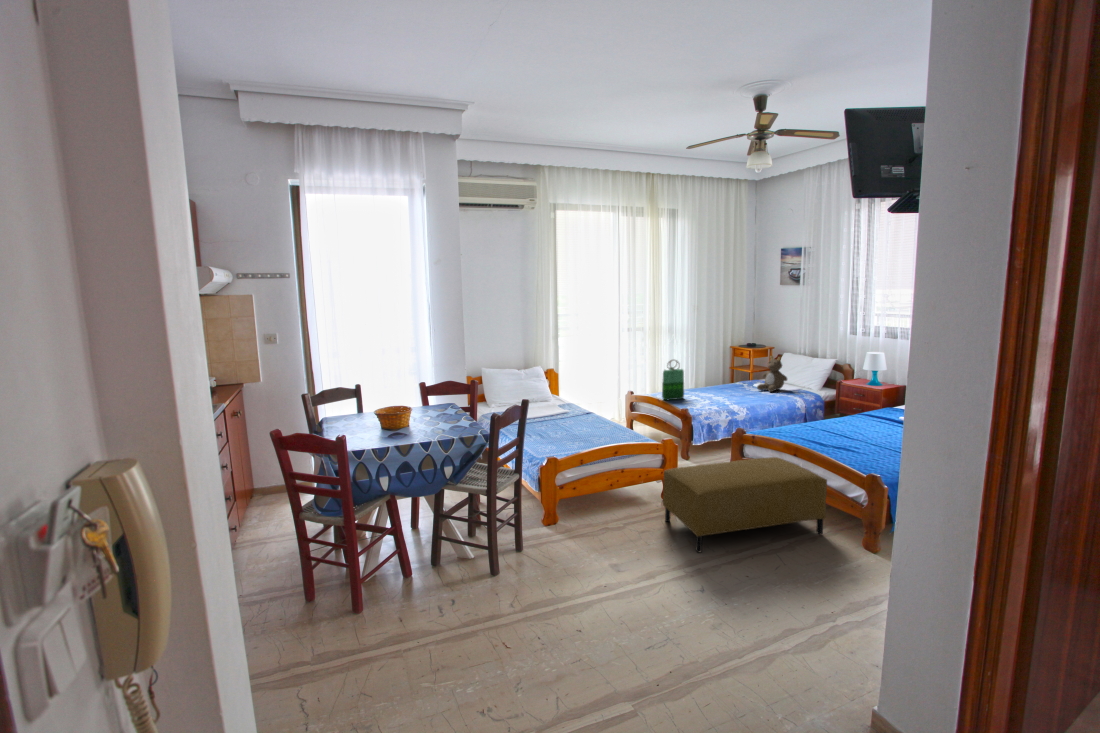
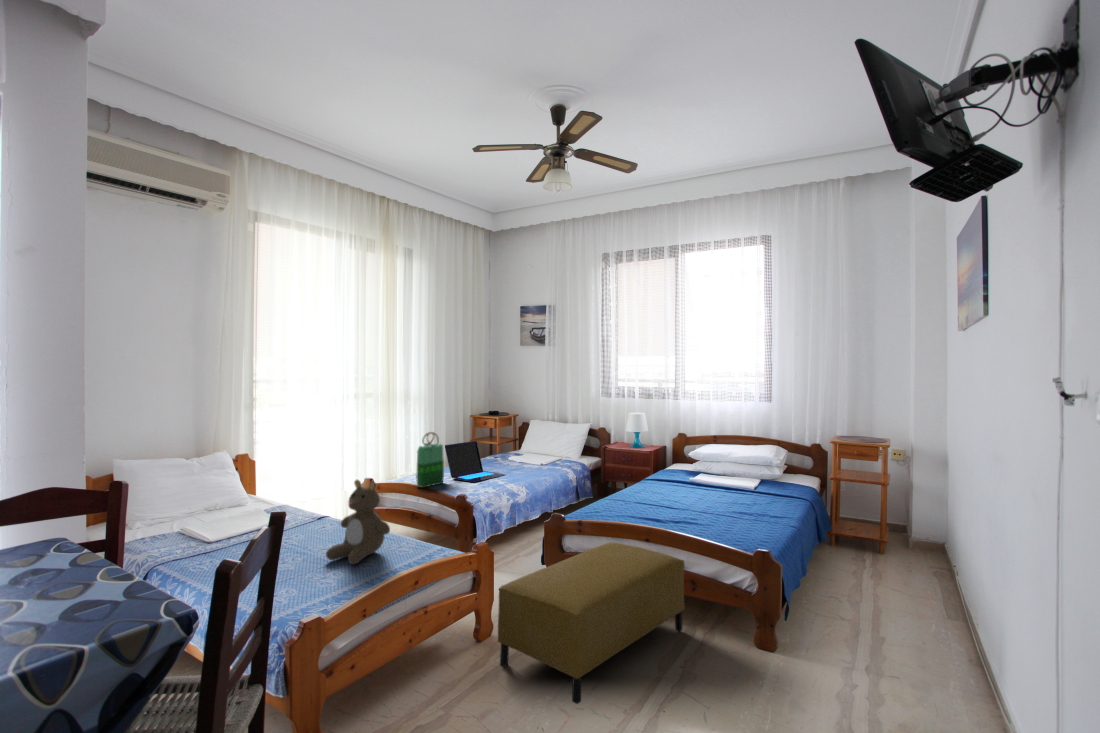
teddy bear: present [757,356,787,392] -> present [326,480,390,564]
laptop: none [688,368,737,400] -> present [445,441,505,482]

